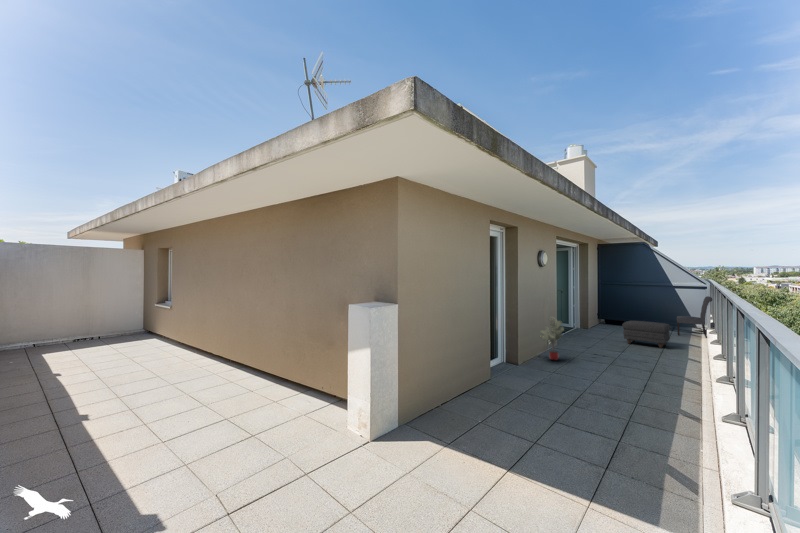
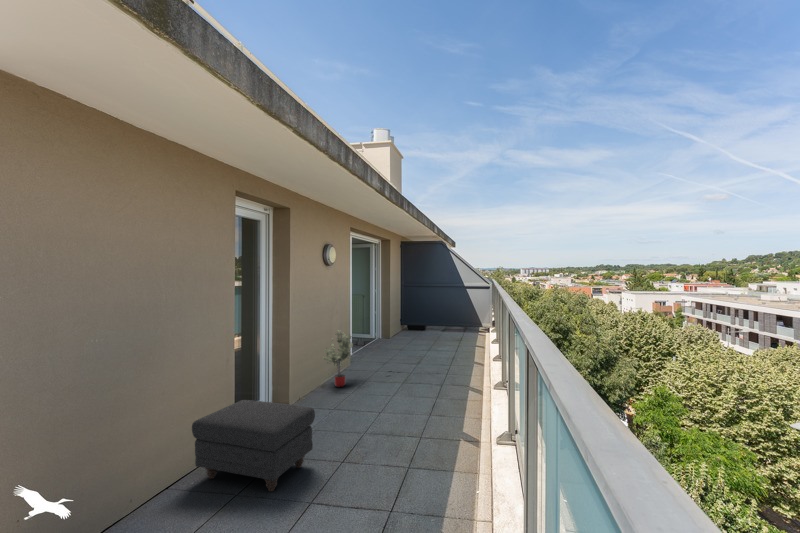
chair: present [677,296,712,338] -> none [467,296,494,337]
ottoman: present [622,321,670,348] -> present [192,400,315,491]

